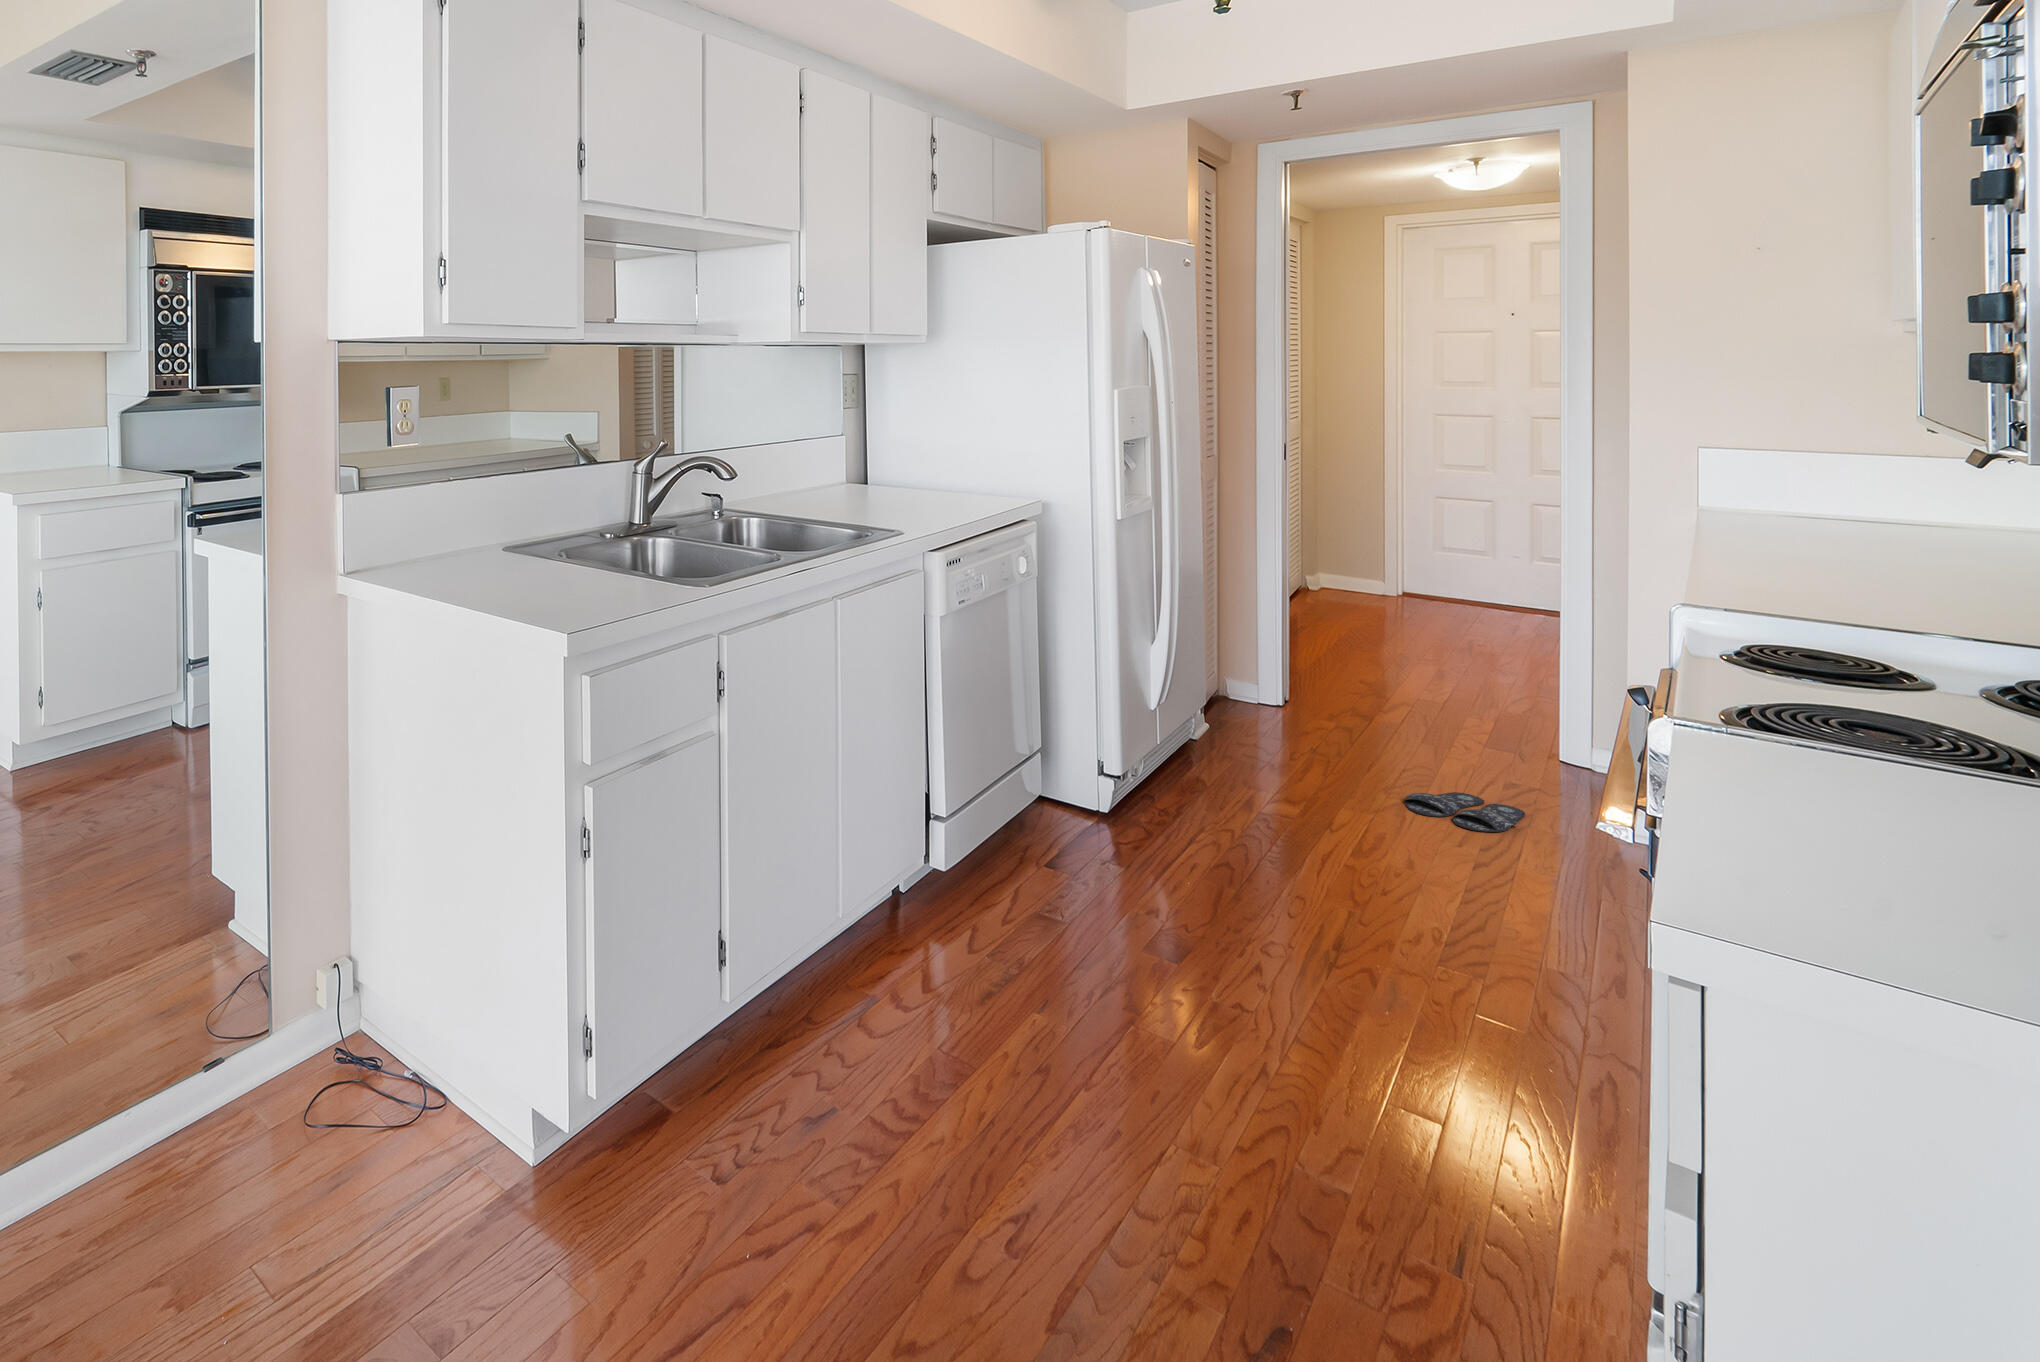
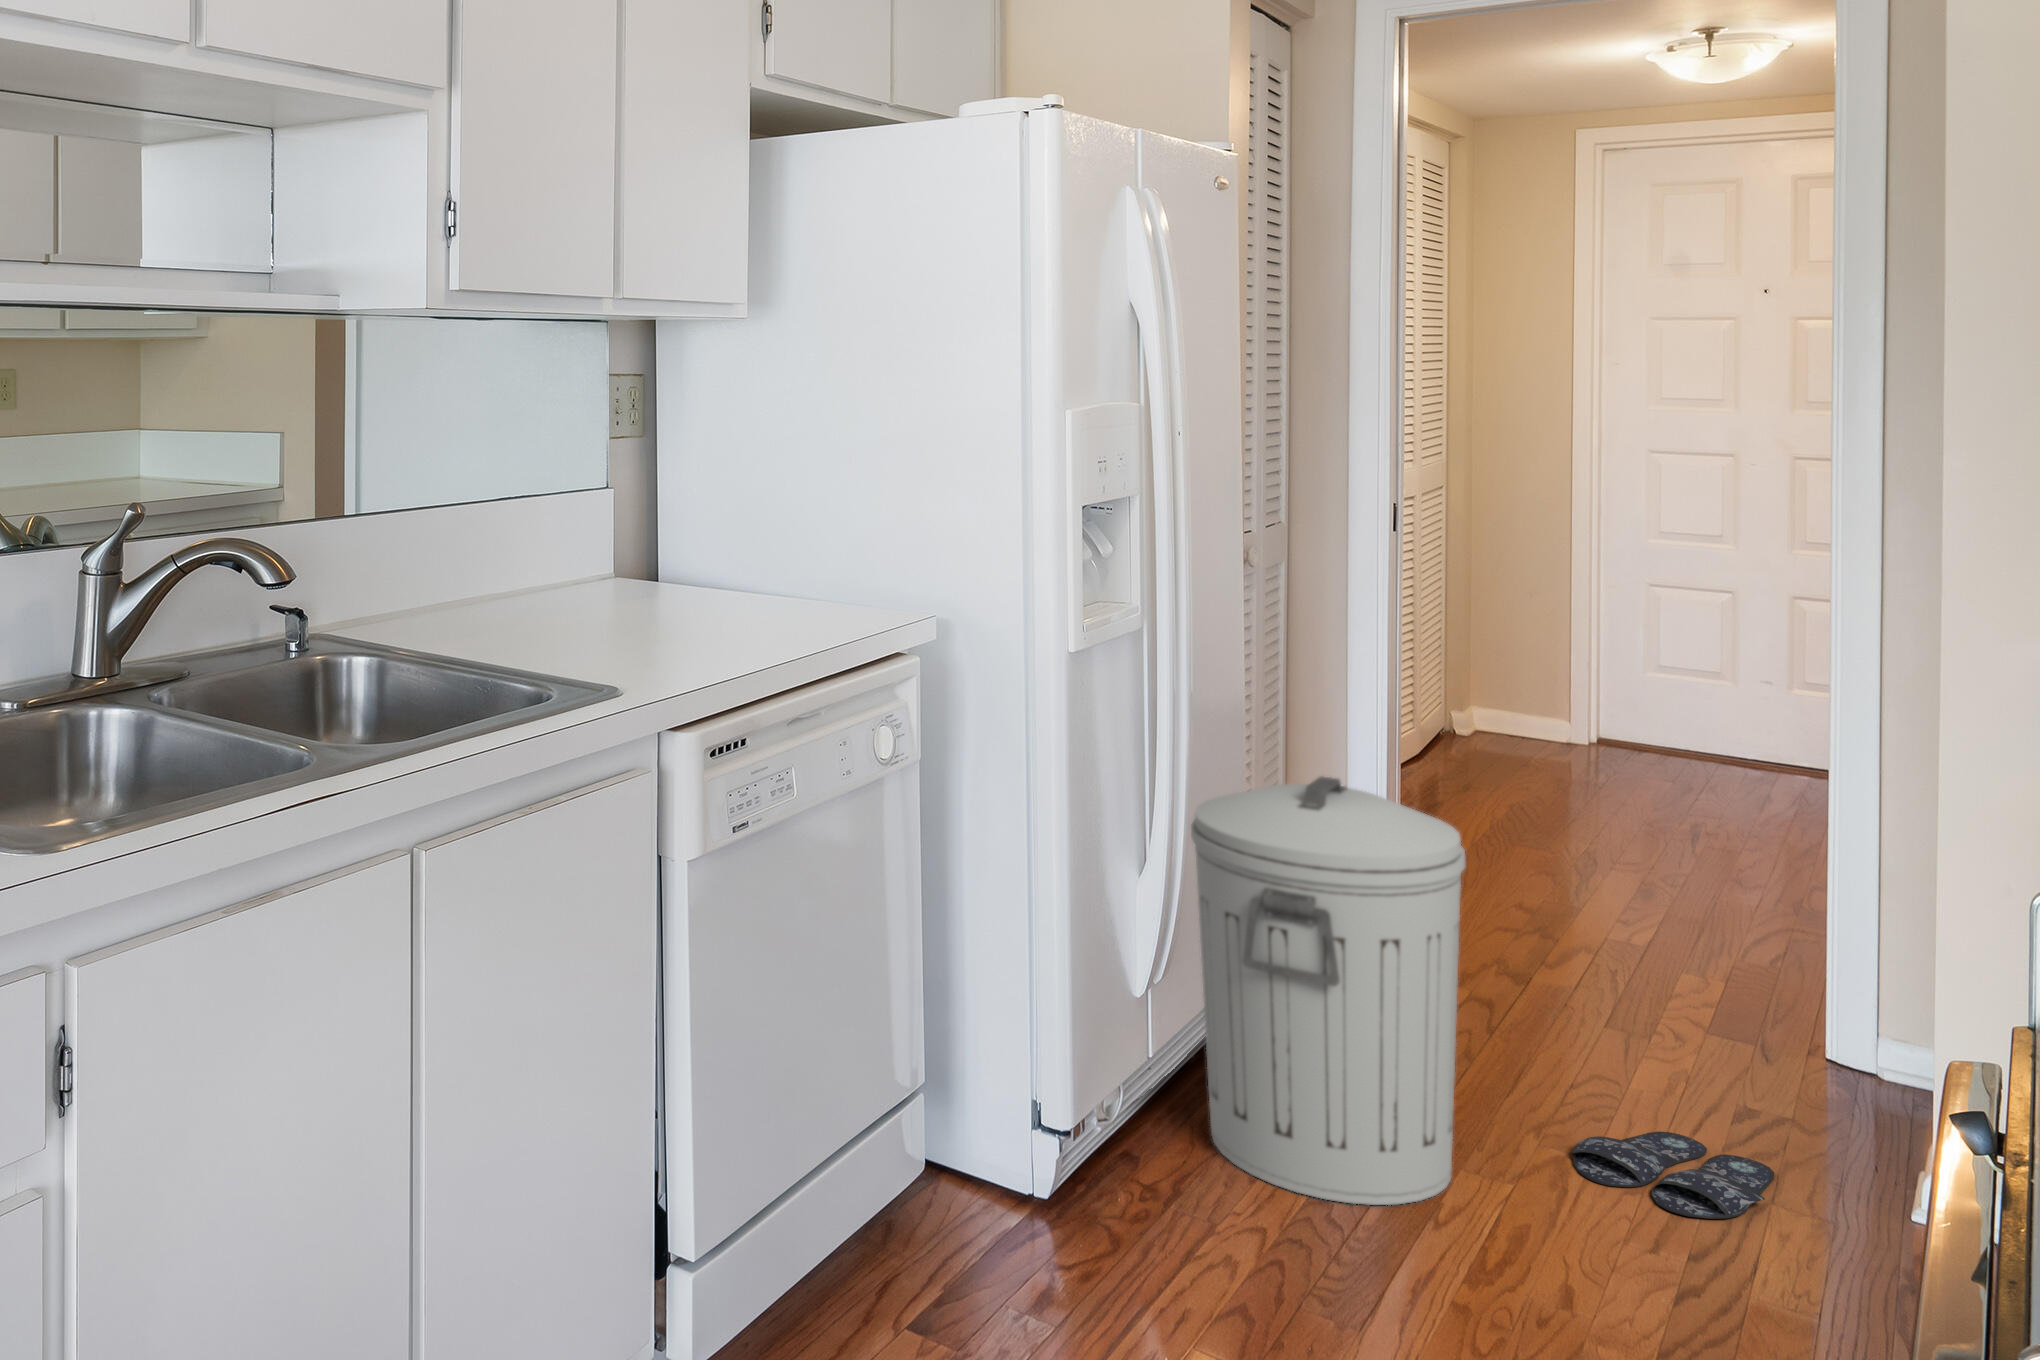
trash can: none [1181,593,1343,820] -> present [1191,777,1466,1205]

